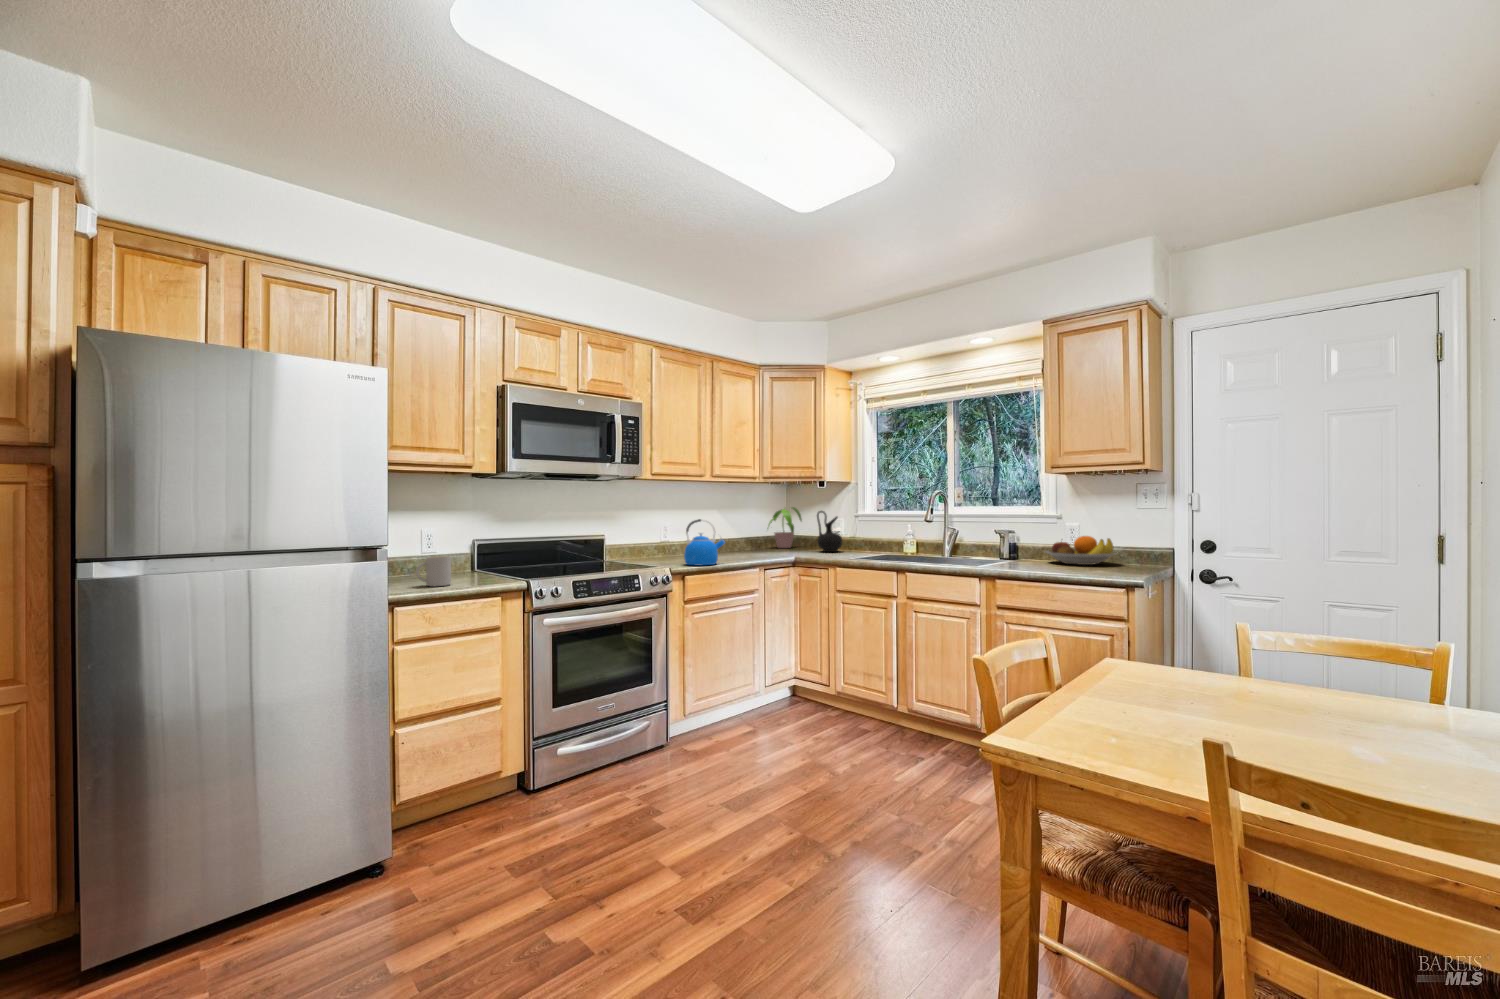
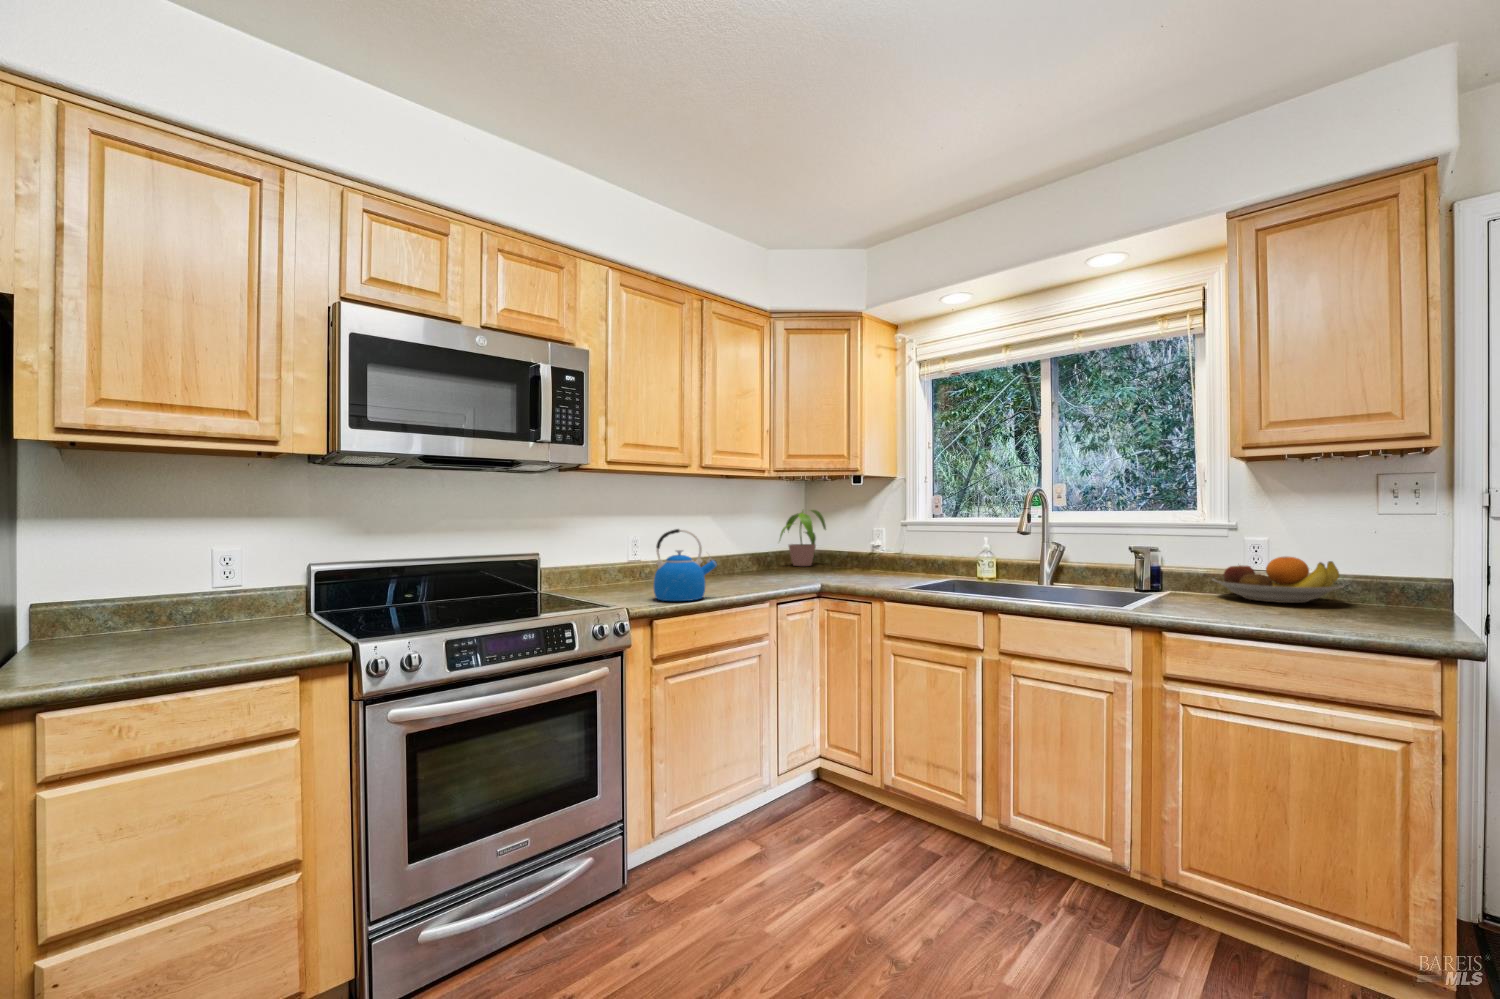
ceramic jug: present [817,511,842,552] -> none [849,515,886,574]
mug: present [416,556,451,586] -> none [142,598,220,656]

